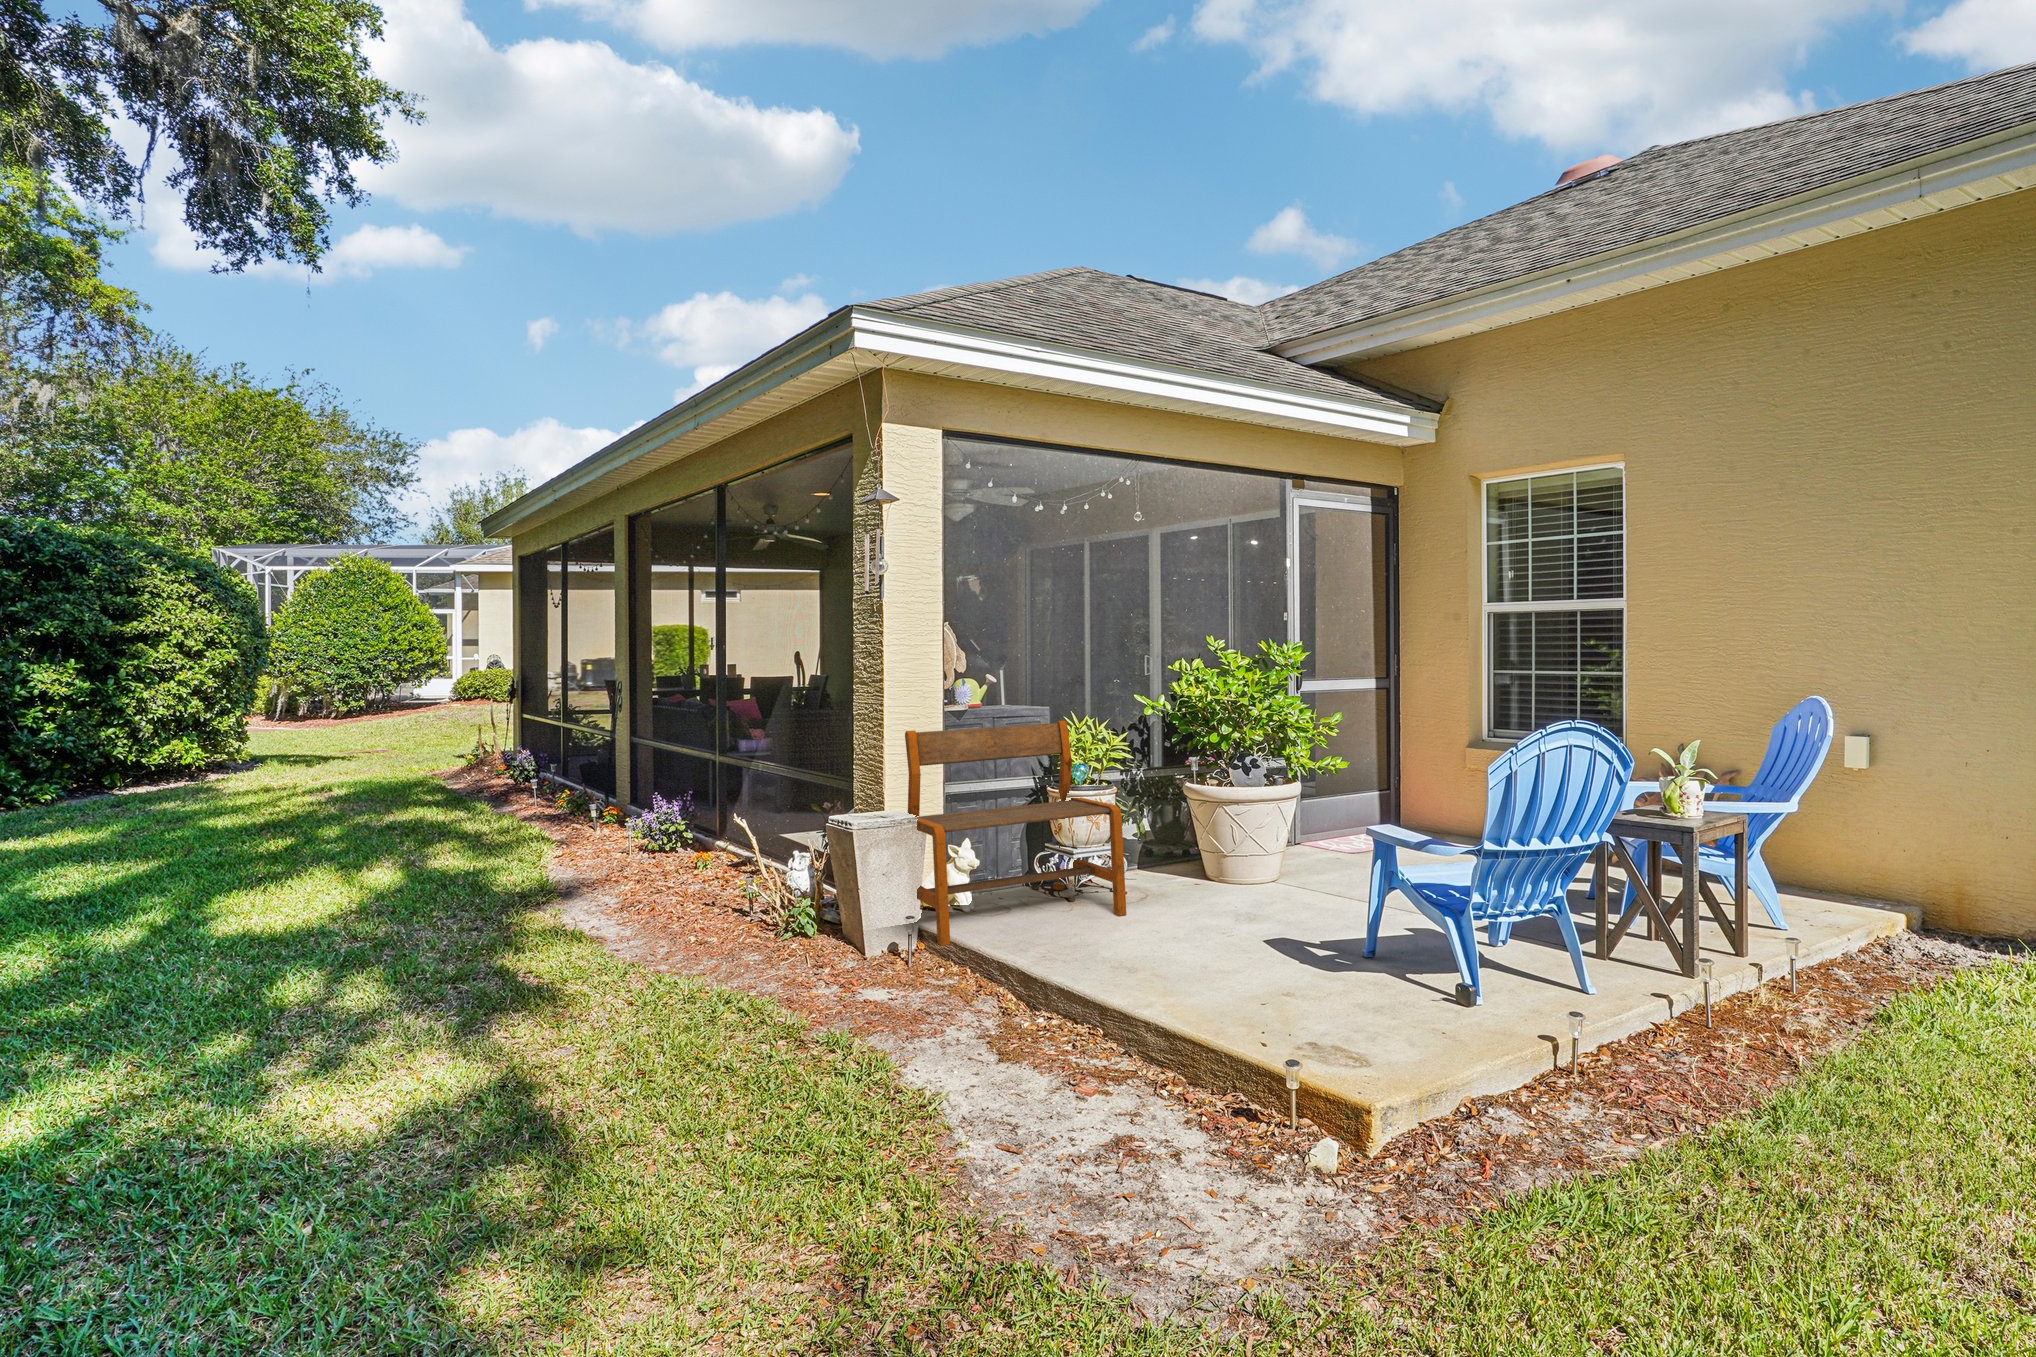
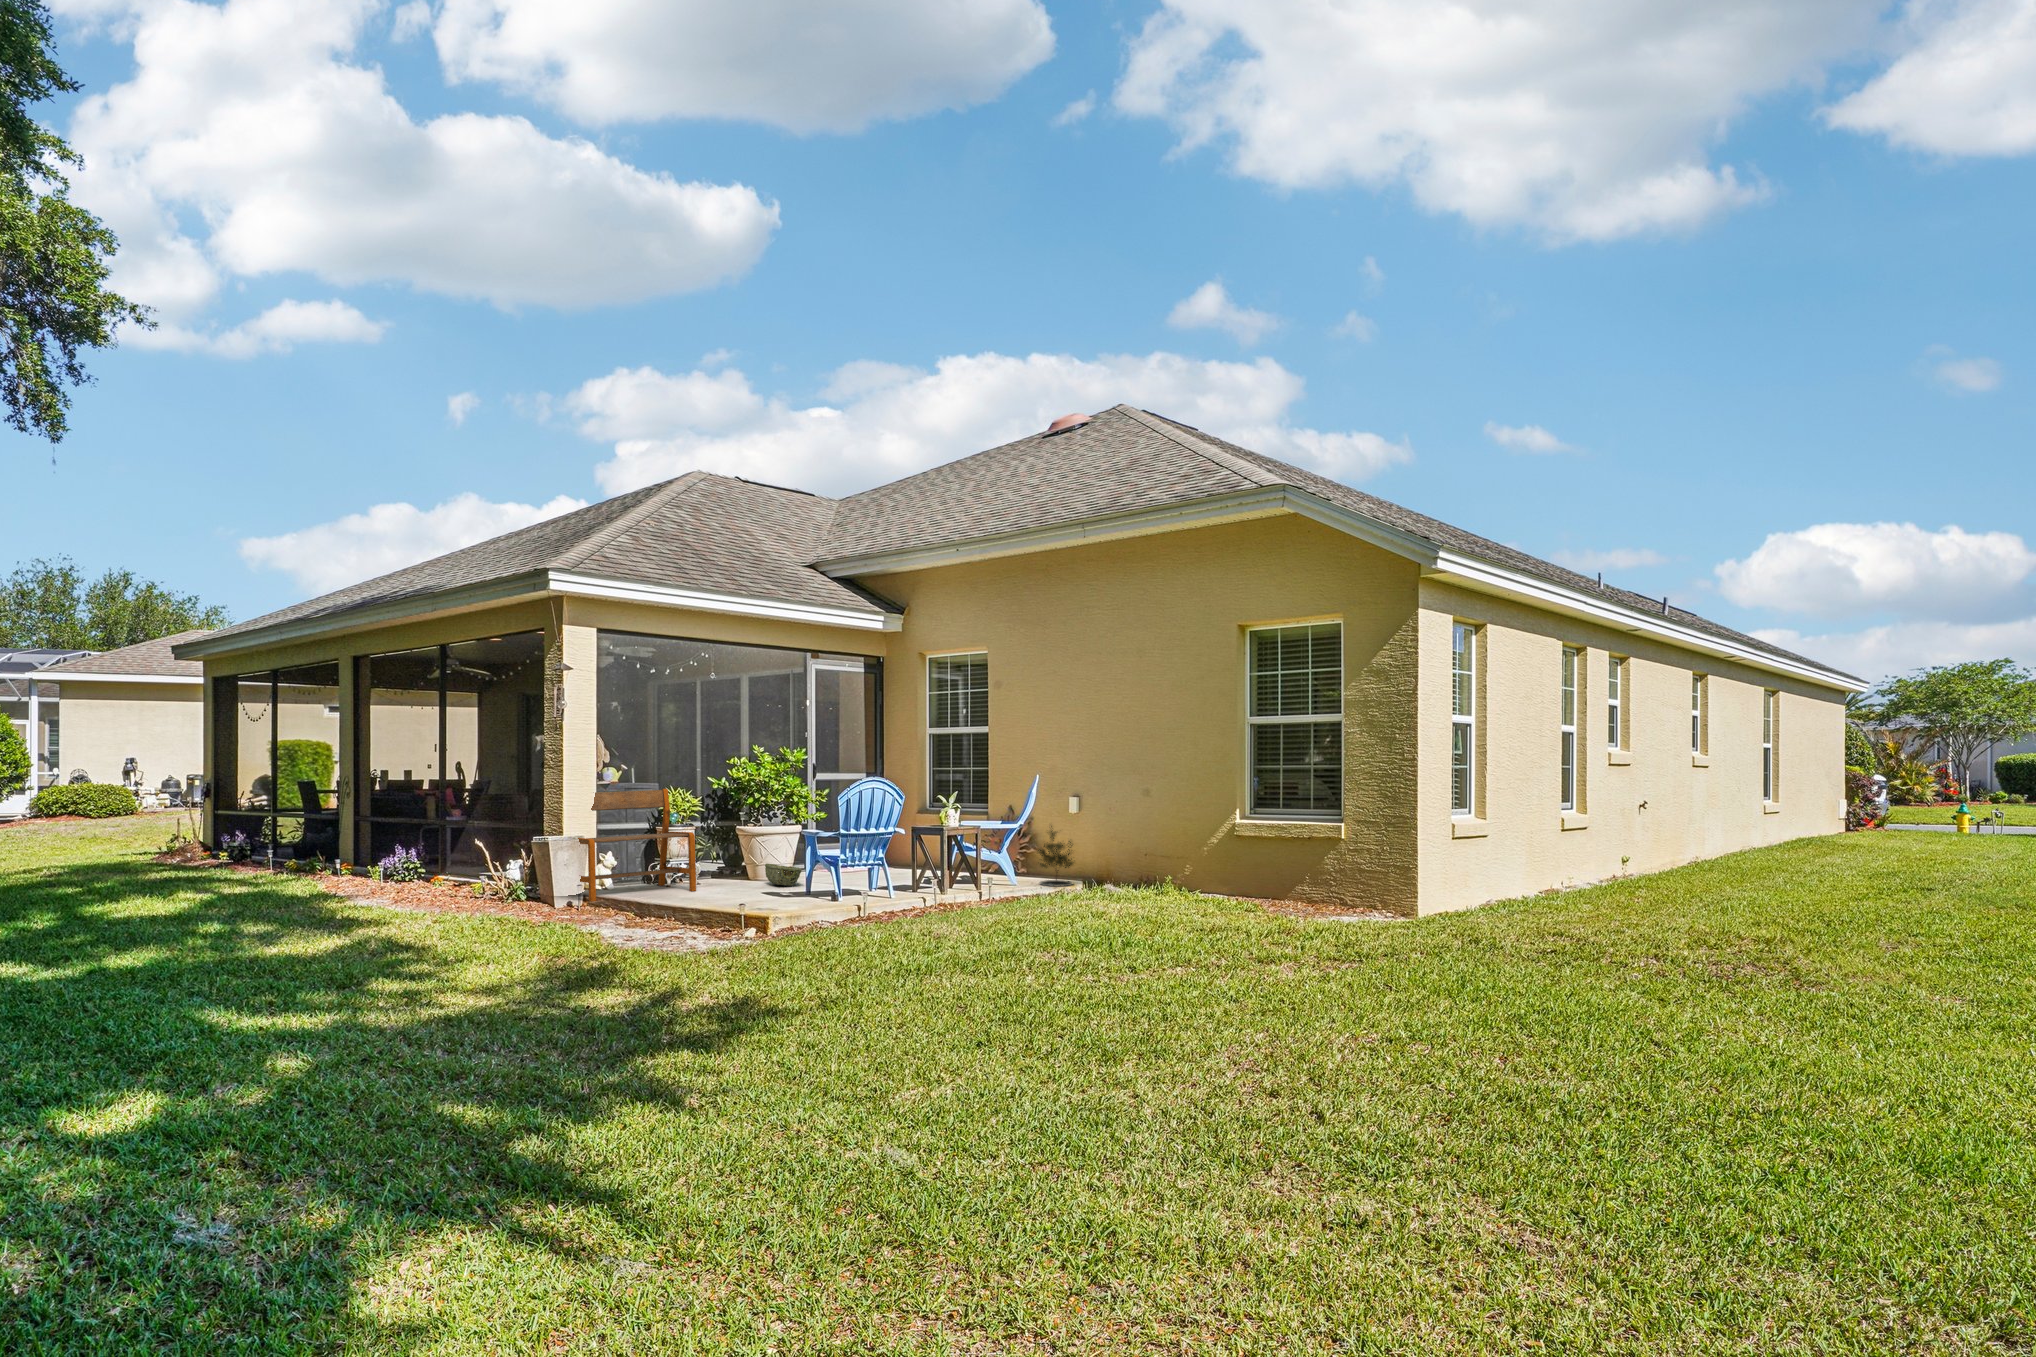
potted tree: none [1819,805,1924,944] -> present [1038,826,1074,887]
woven basket: none [1240,856,1316,906] -> present [765,864,802,886]

